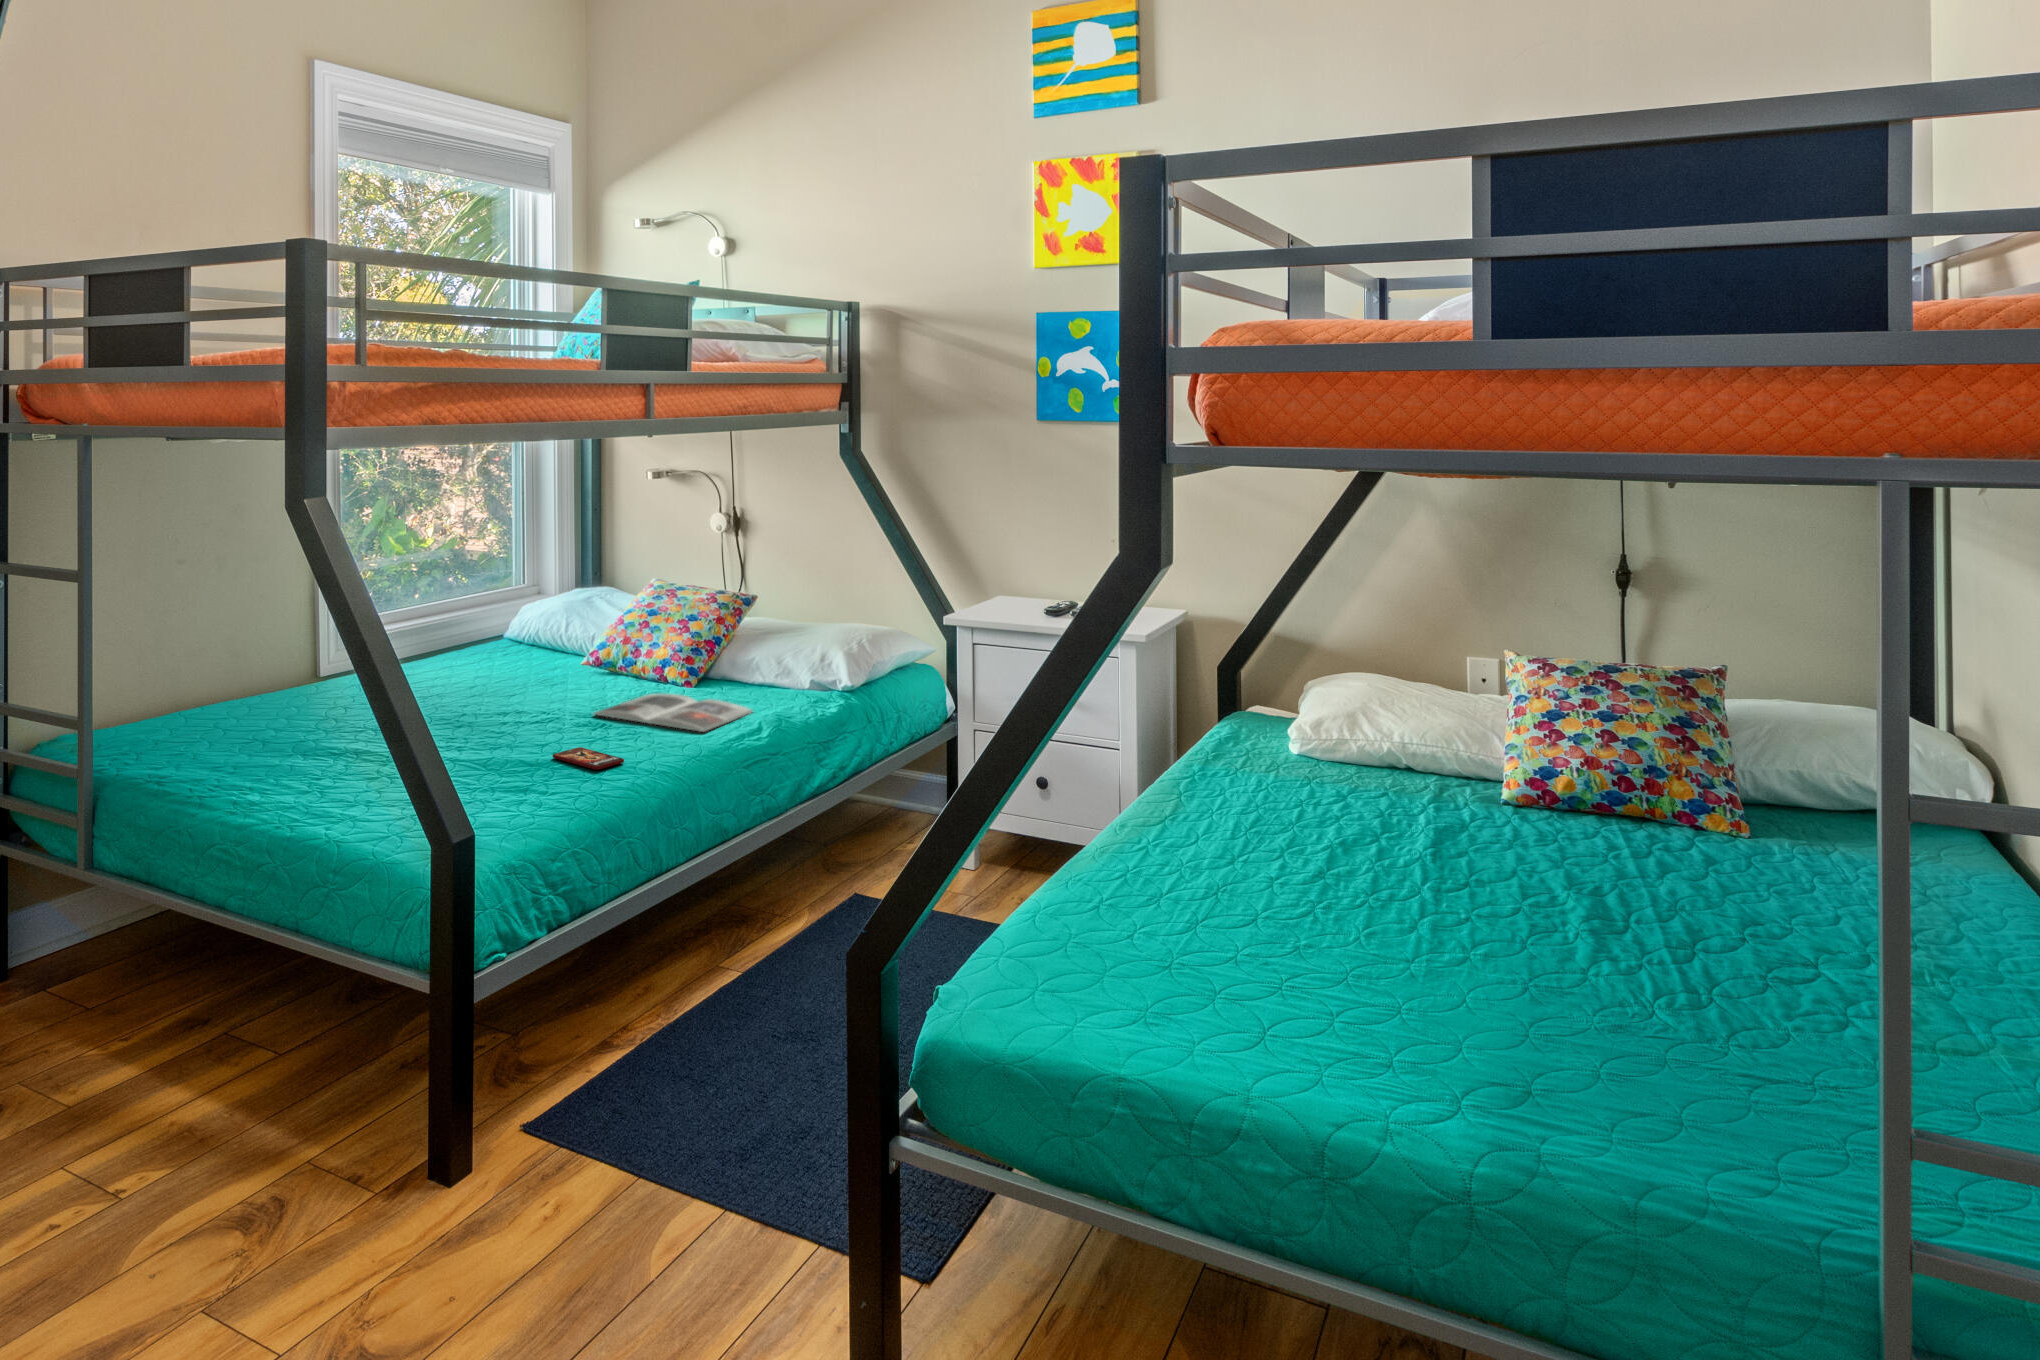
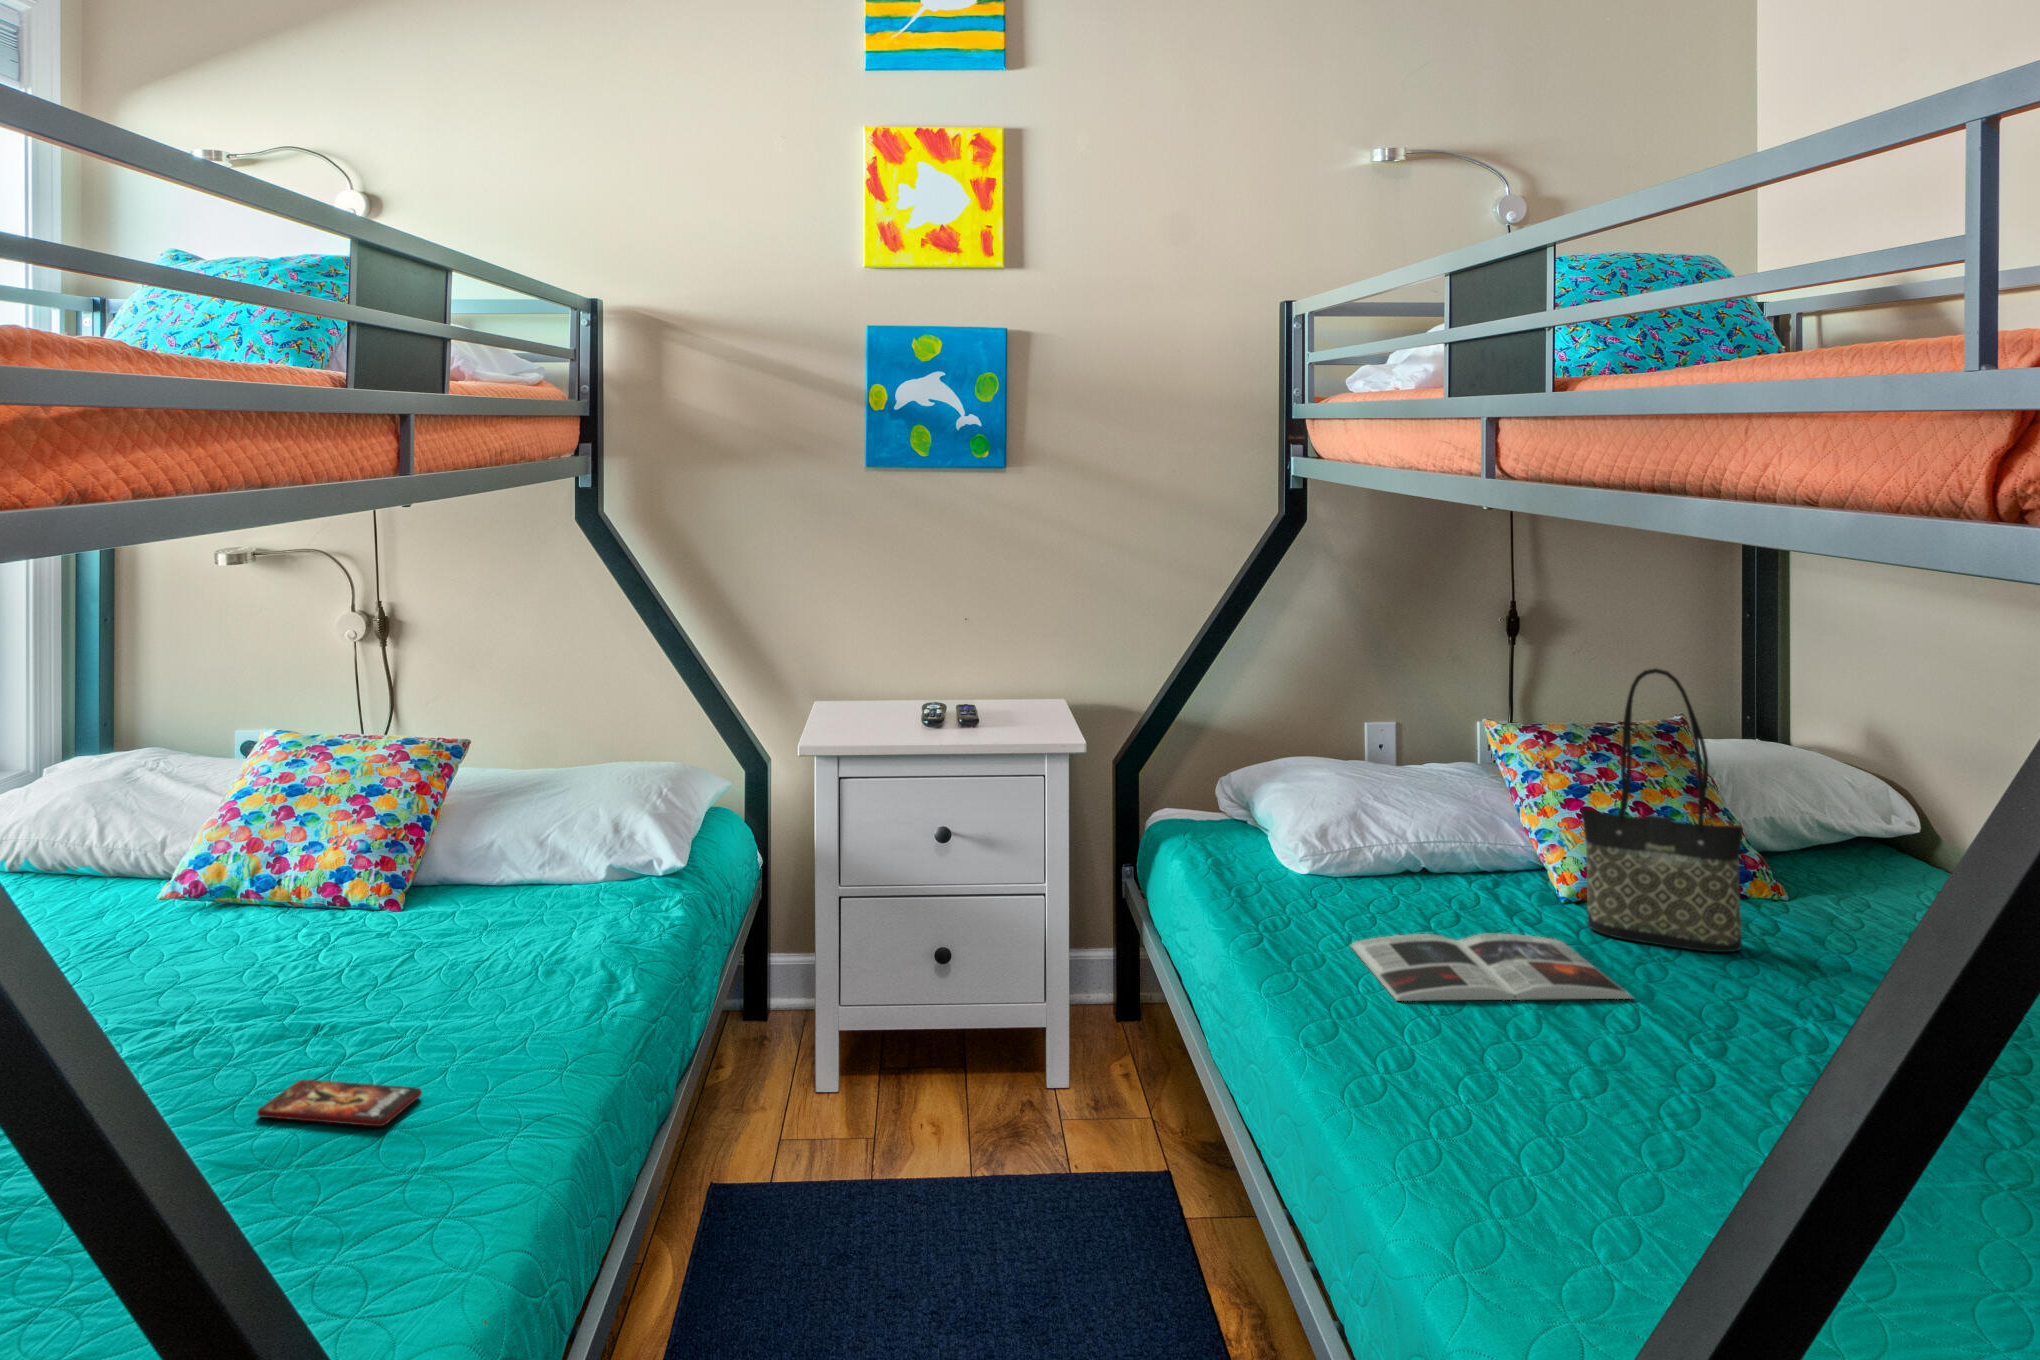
tote bag: none [1491,608,1614,853] -> present [1582,668,1743,952]
magazine: present [594,694,752,732] -> present [1350,934,1634,1001]

